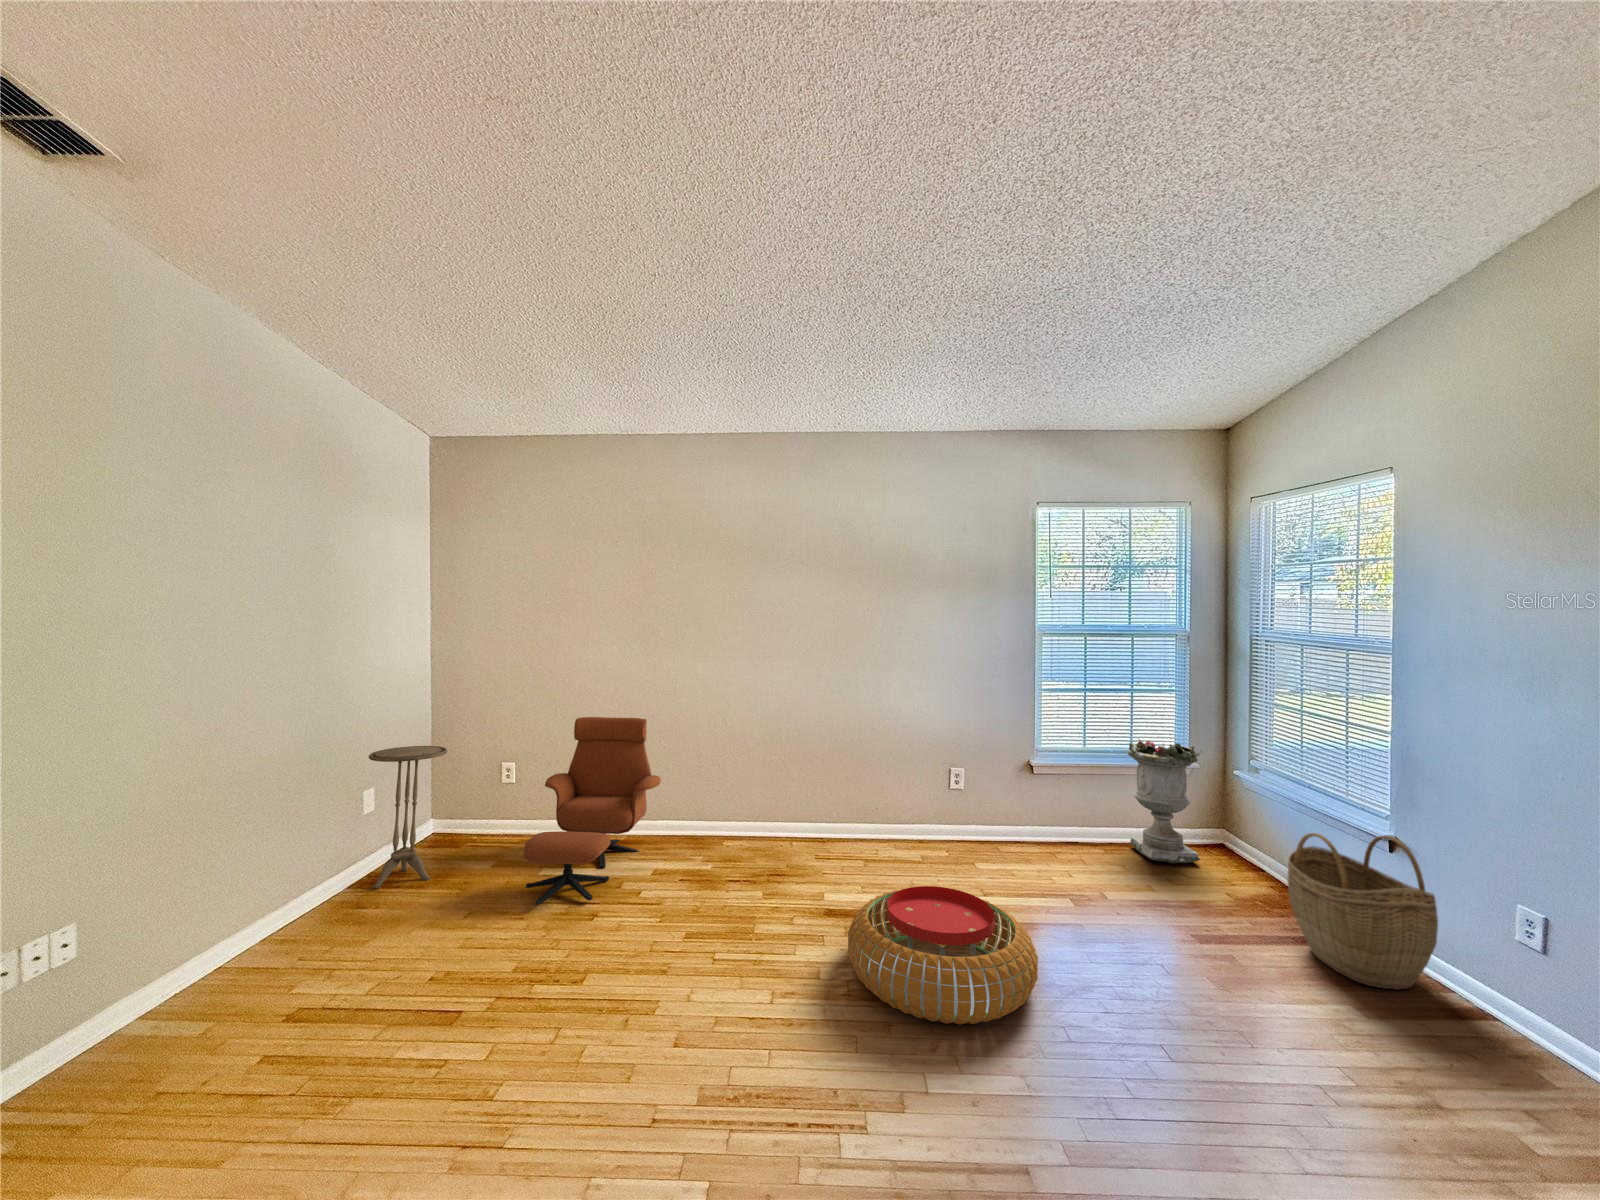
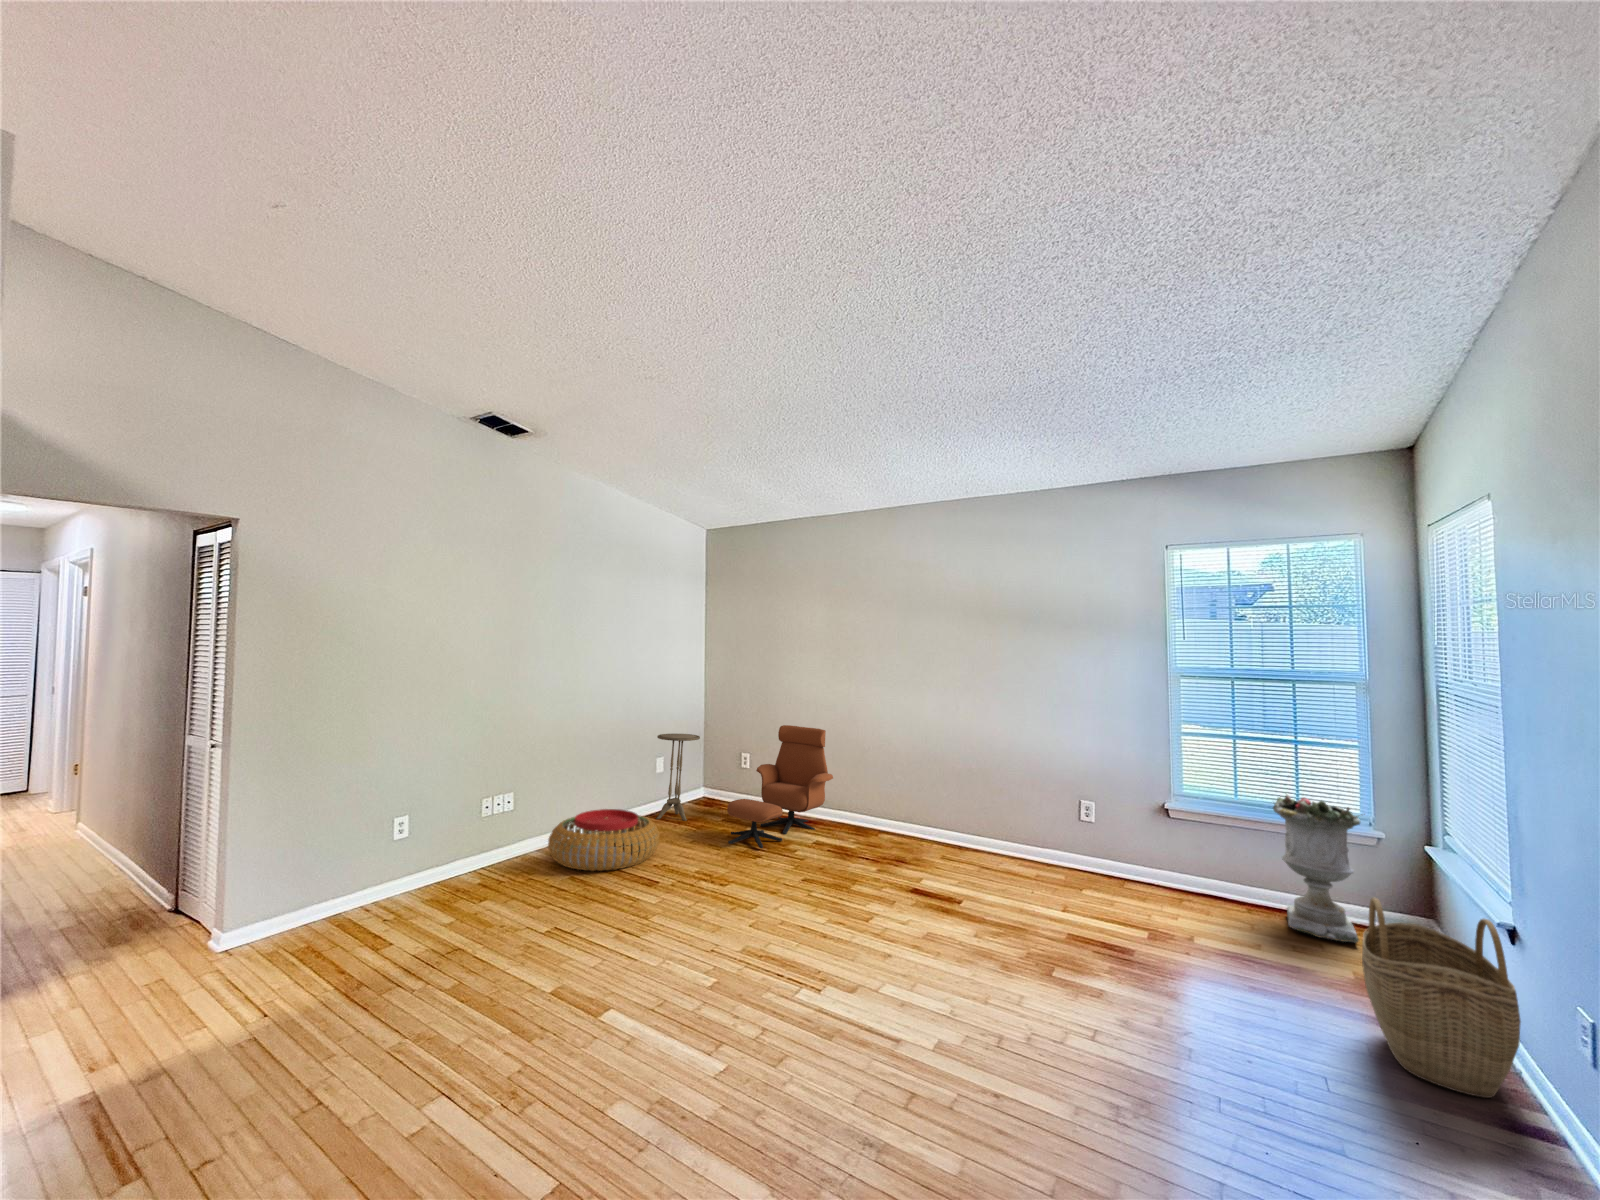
pouf: present [848,886,1038,1025] -> present [548,809,660,871]

